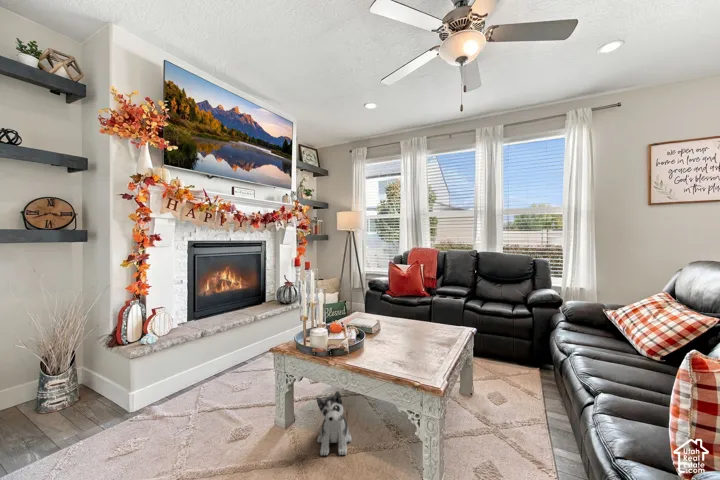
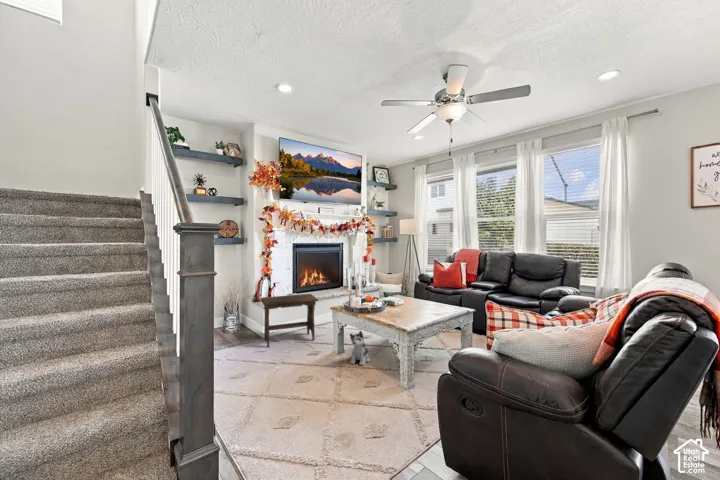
footstool: none [124,322,244,444] -> present [261,294,318,347]

